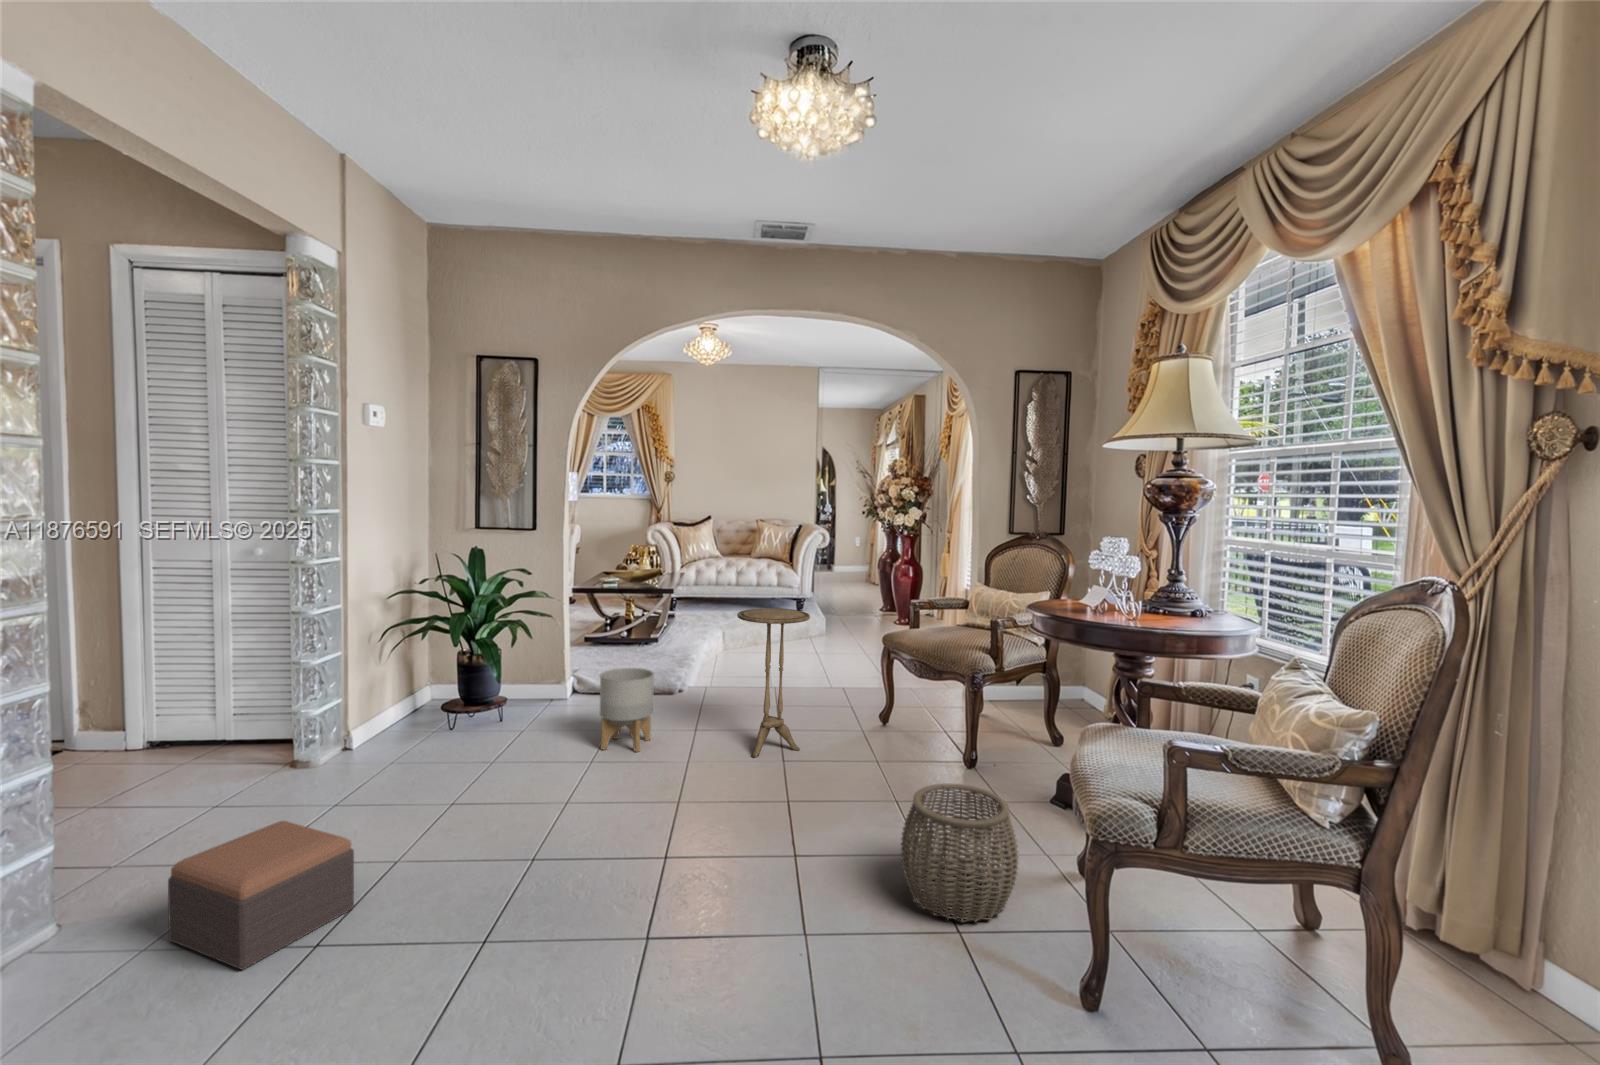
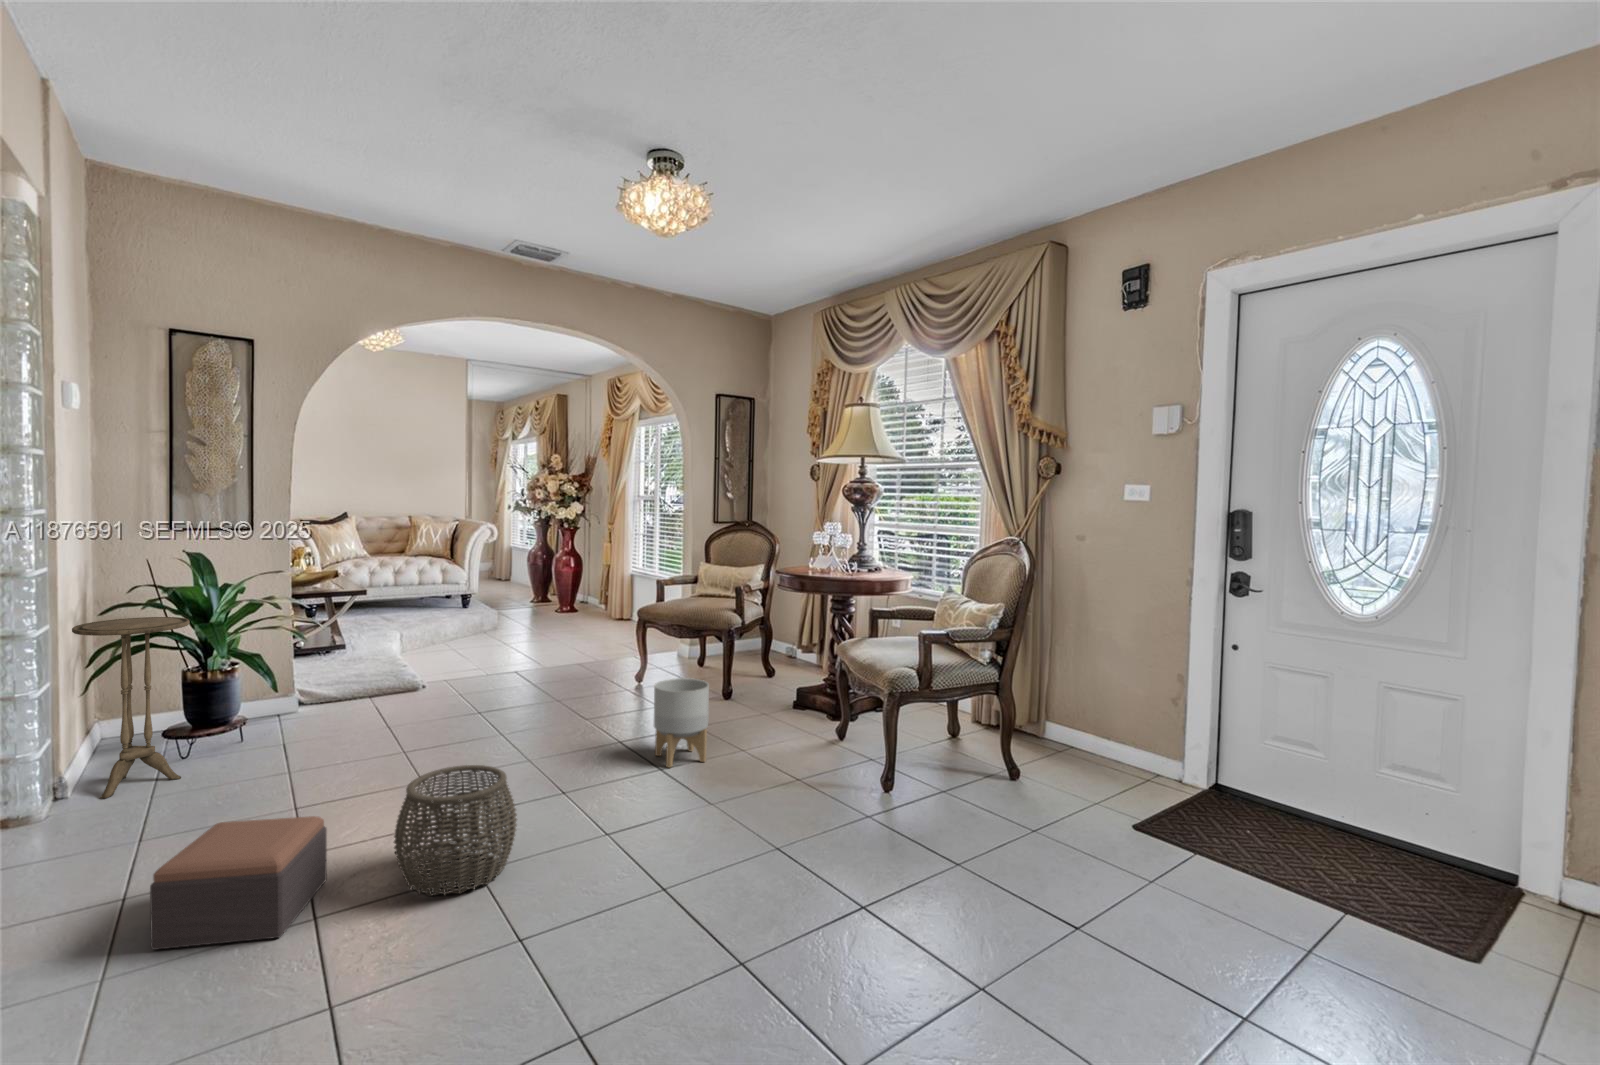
side table: present [737,608,810,758] -> present [72,617,190,799]
planter: present [600,668,654,752] -> present [654,678,709,767]
woven basket: present [901,783,1018,923] -> present [394,765,517,896]

